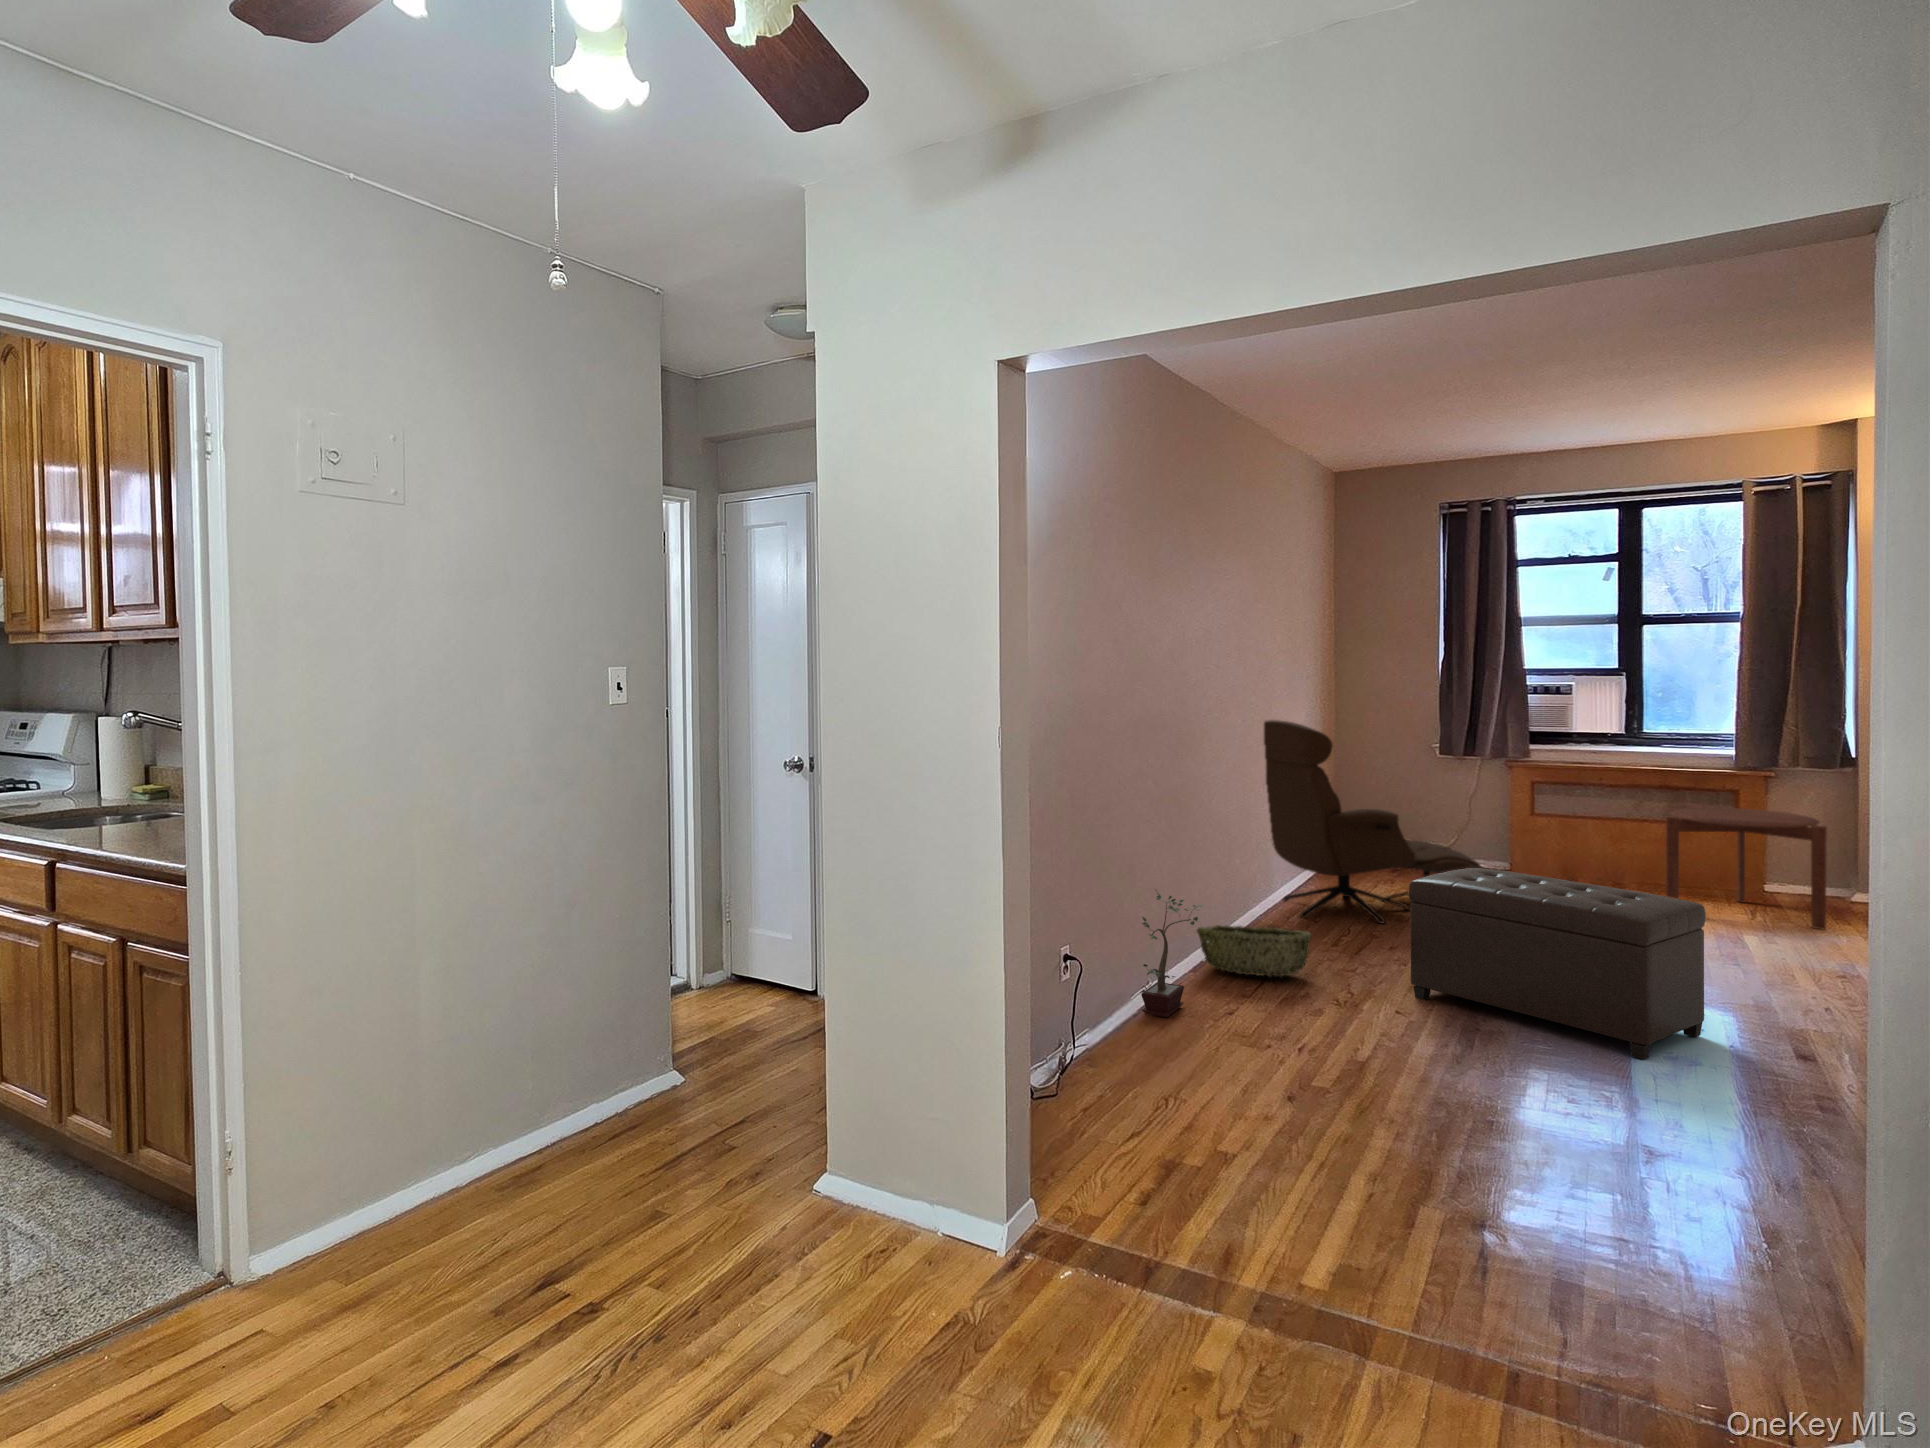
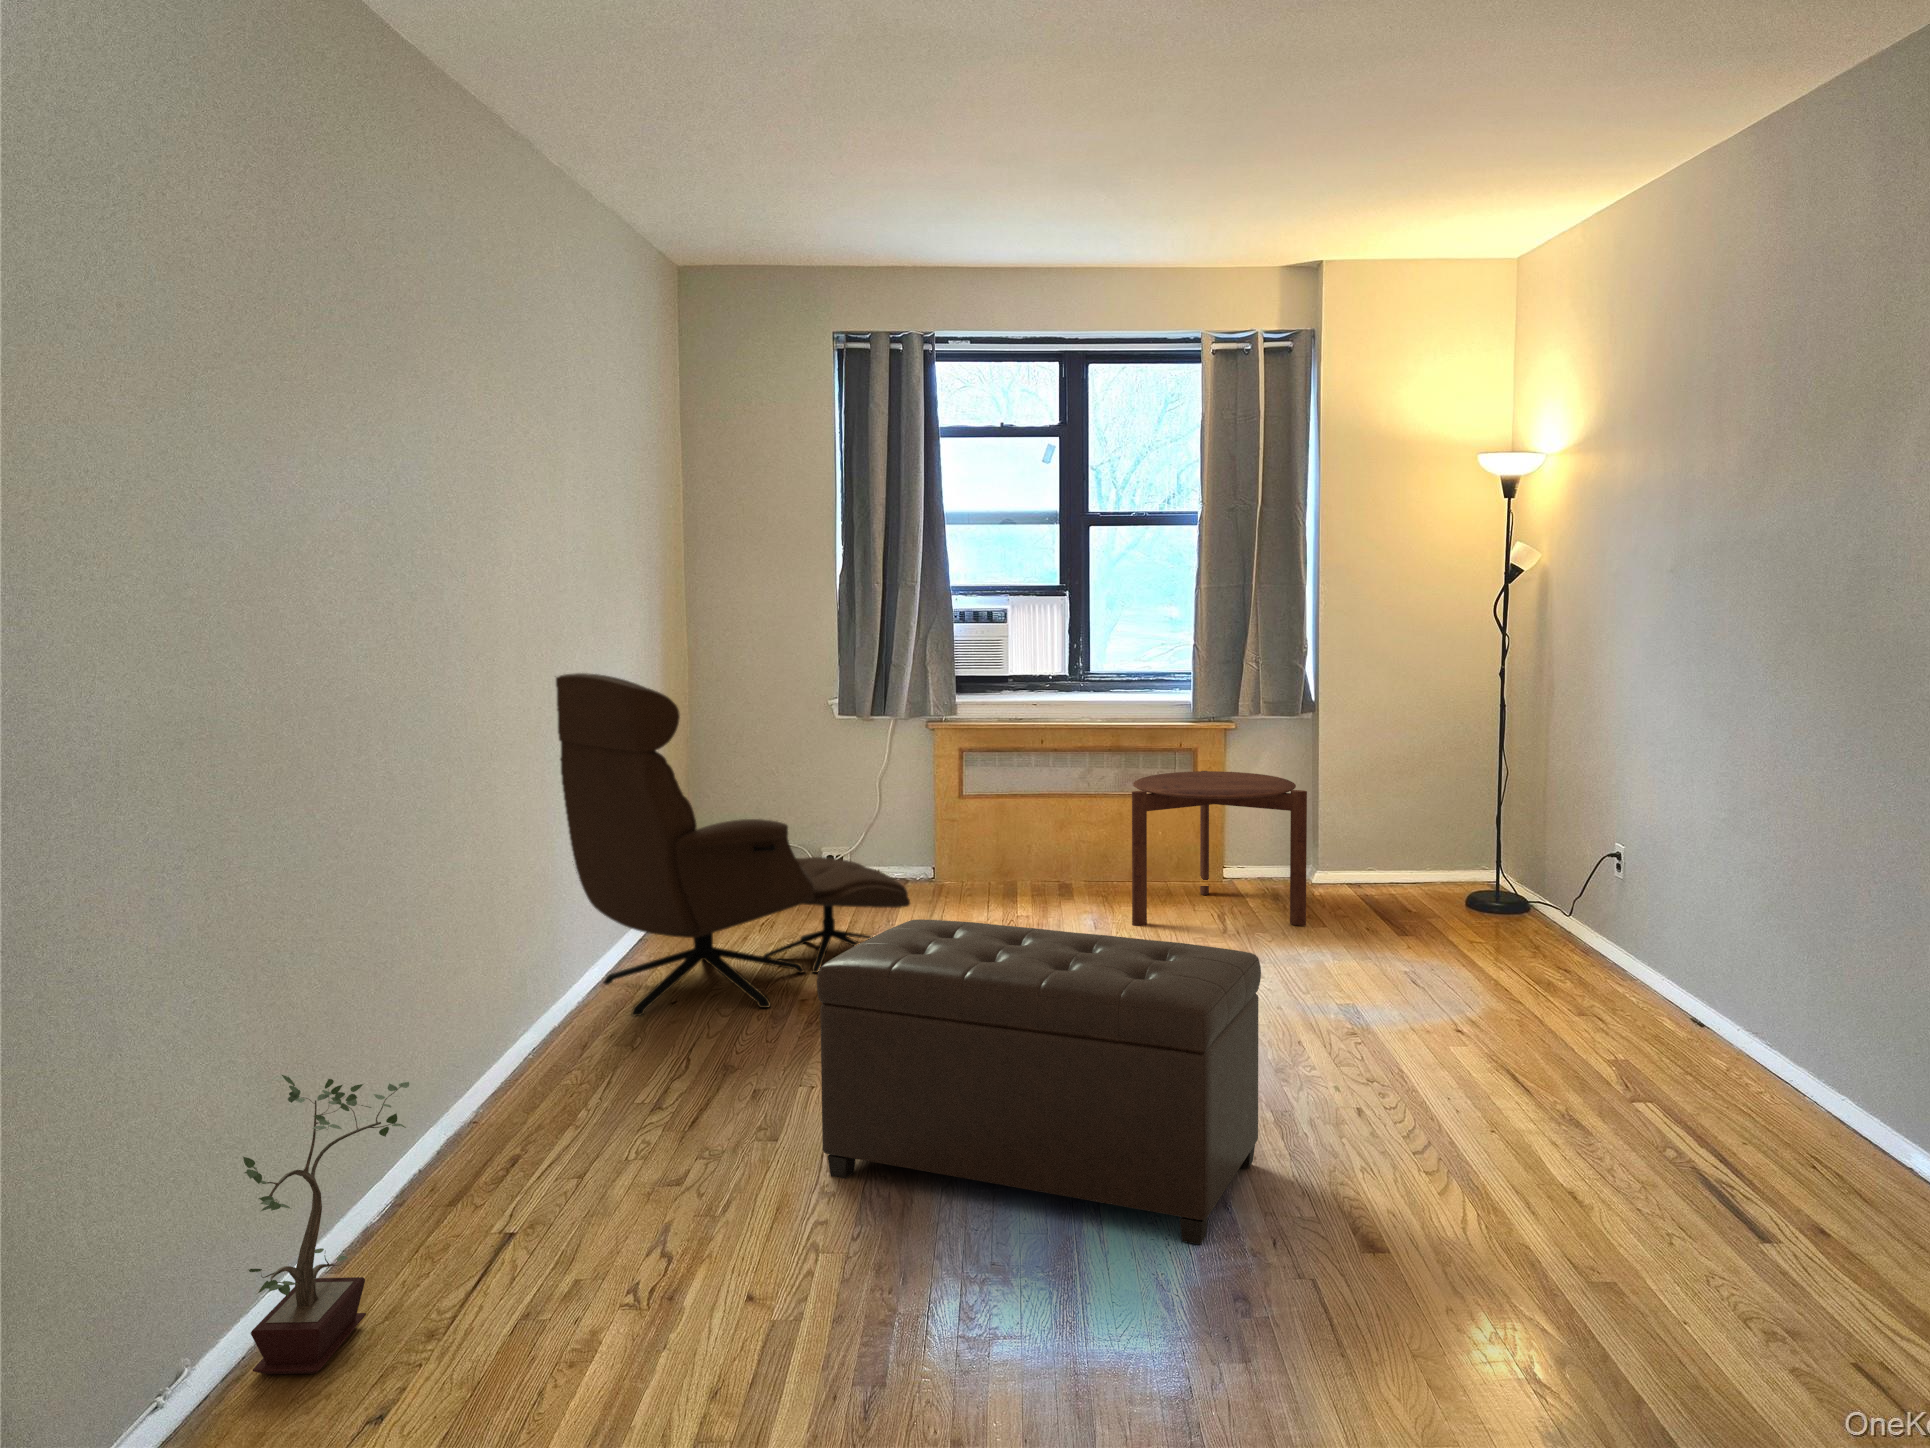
woven basket: present [1197,925,1311,977] -> none [411,1076,644,1192]

